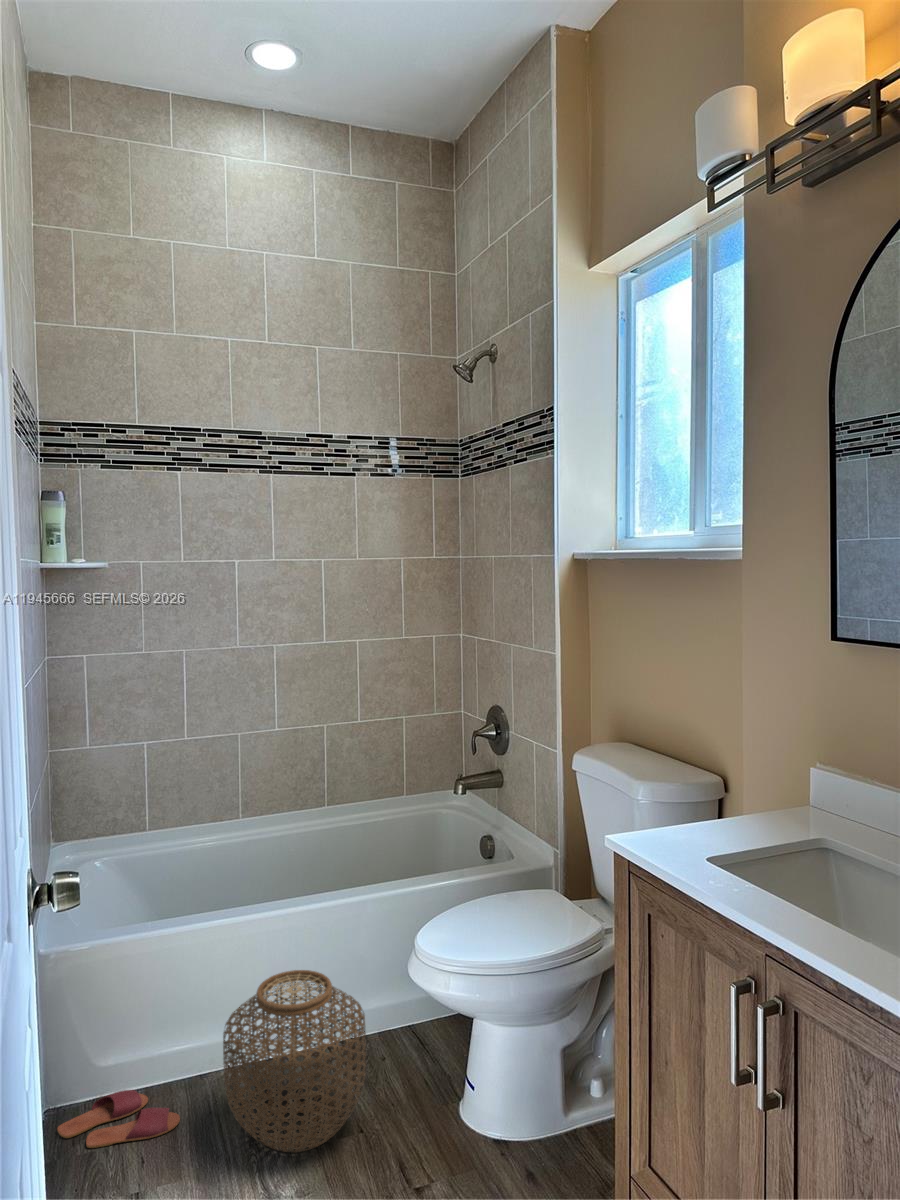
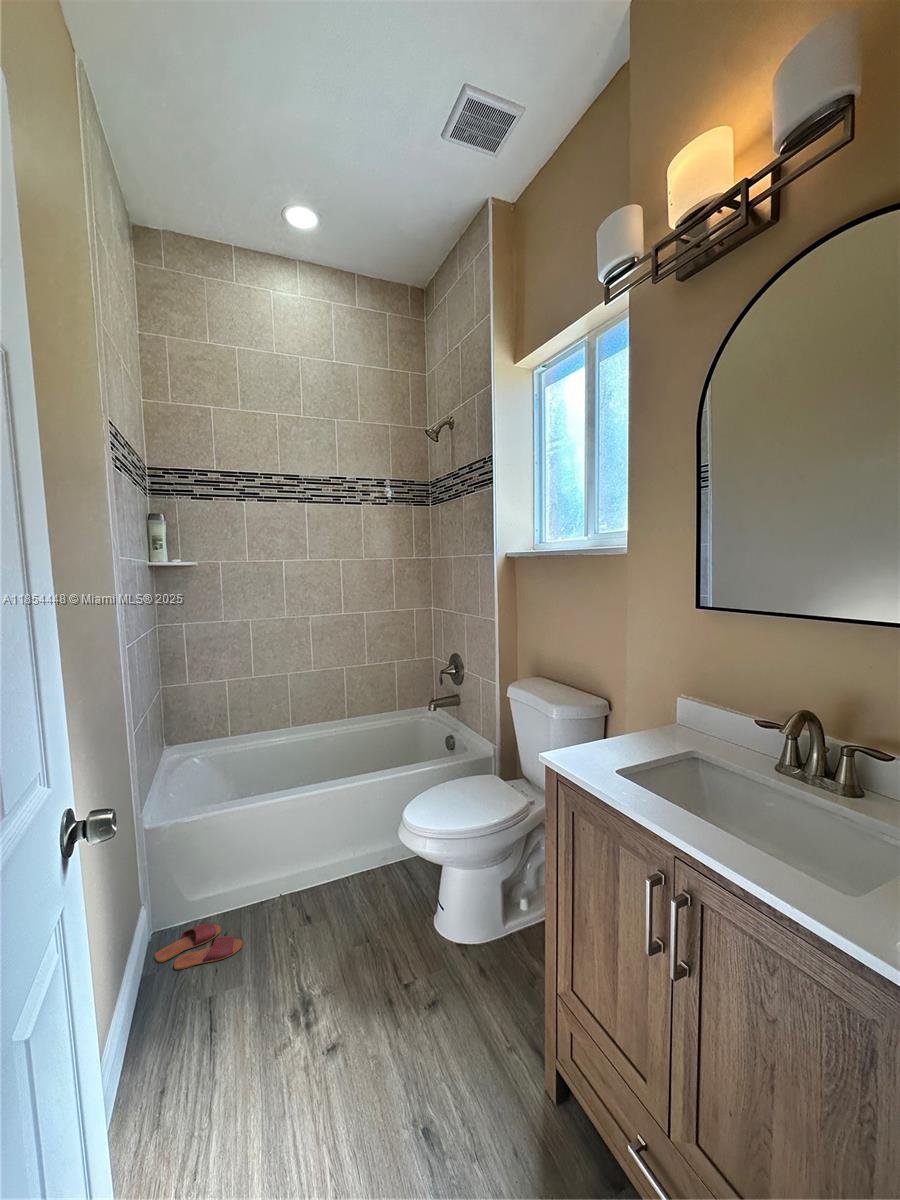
woven basket: present [223,970,366,1152] -> none [270,839,371,967]

